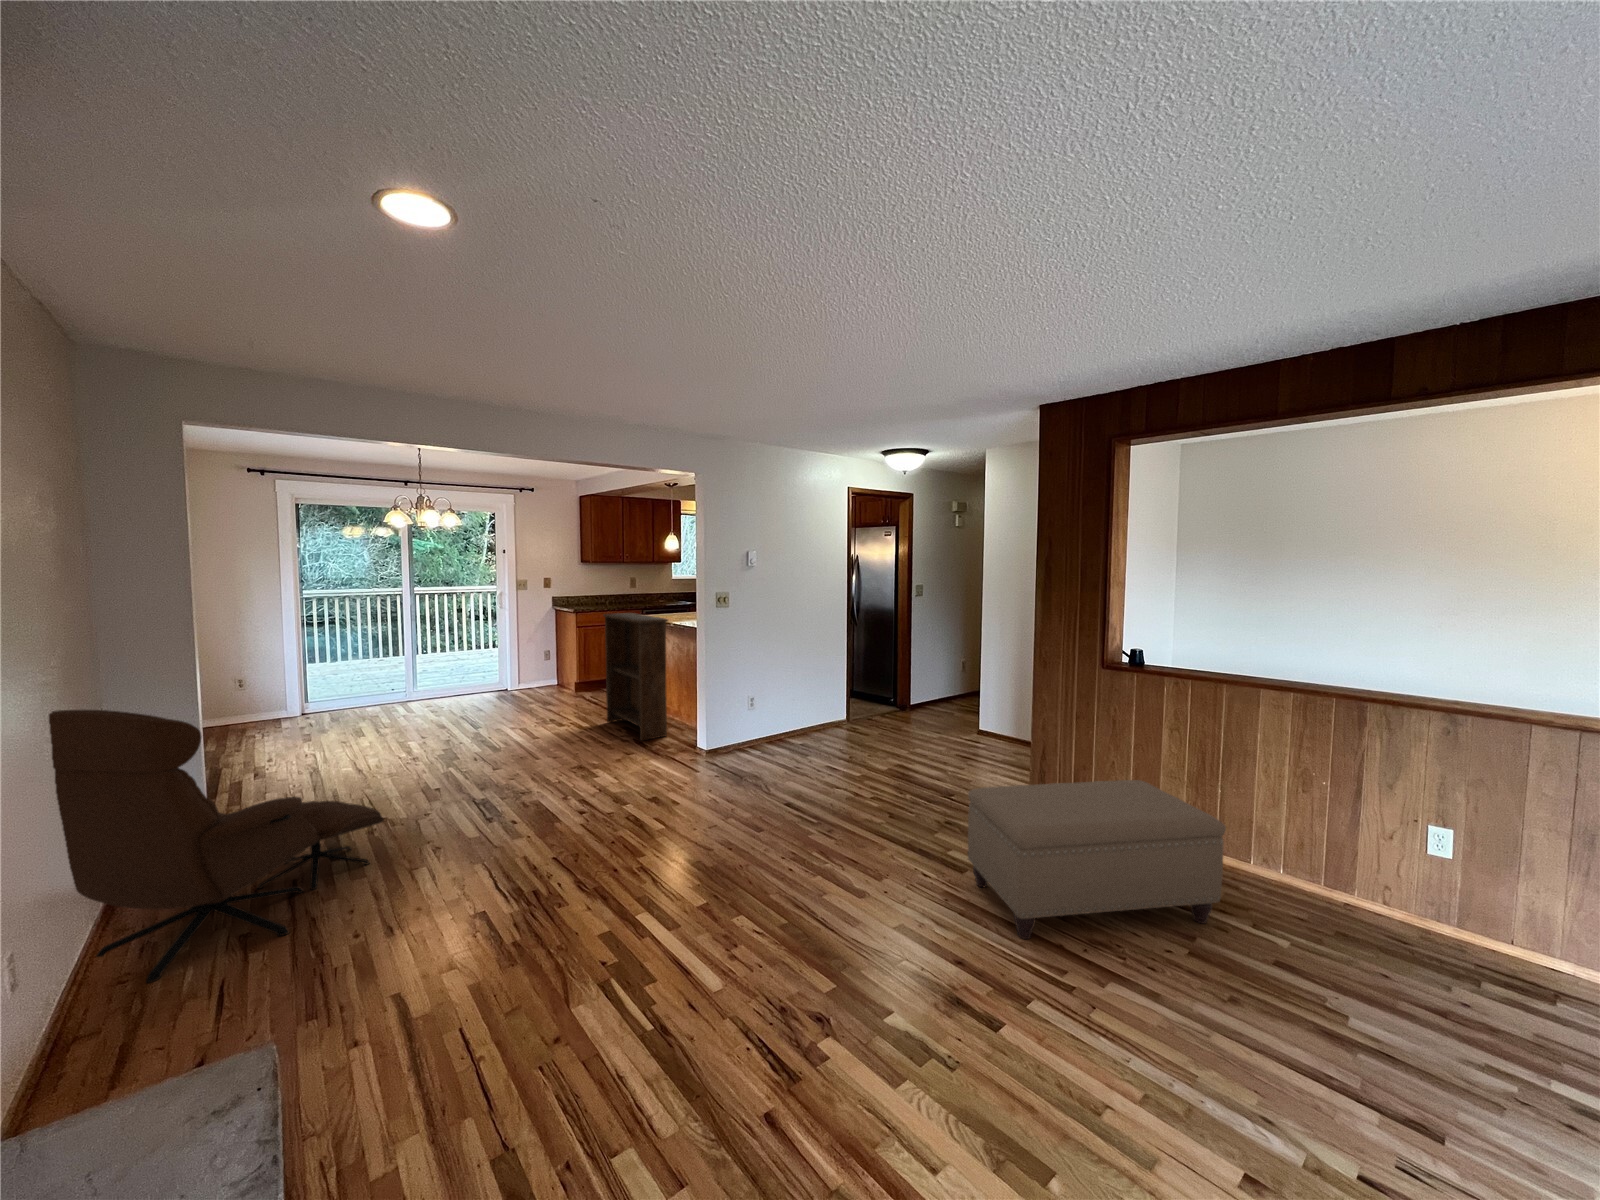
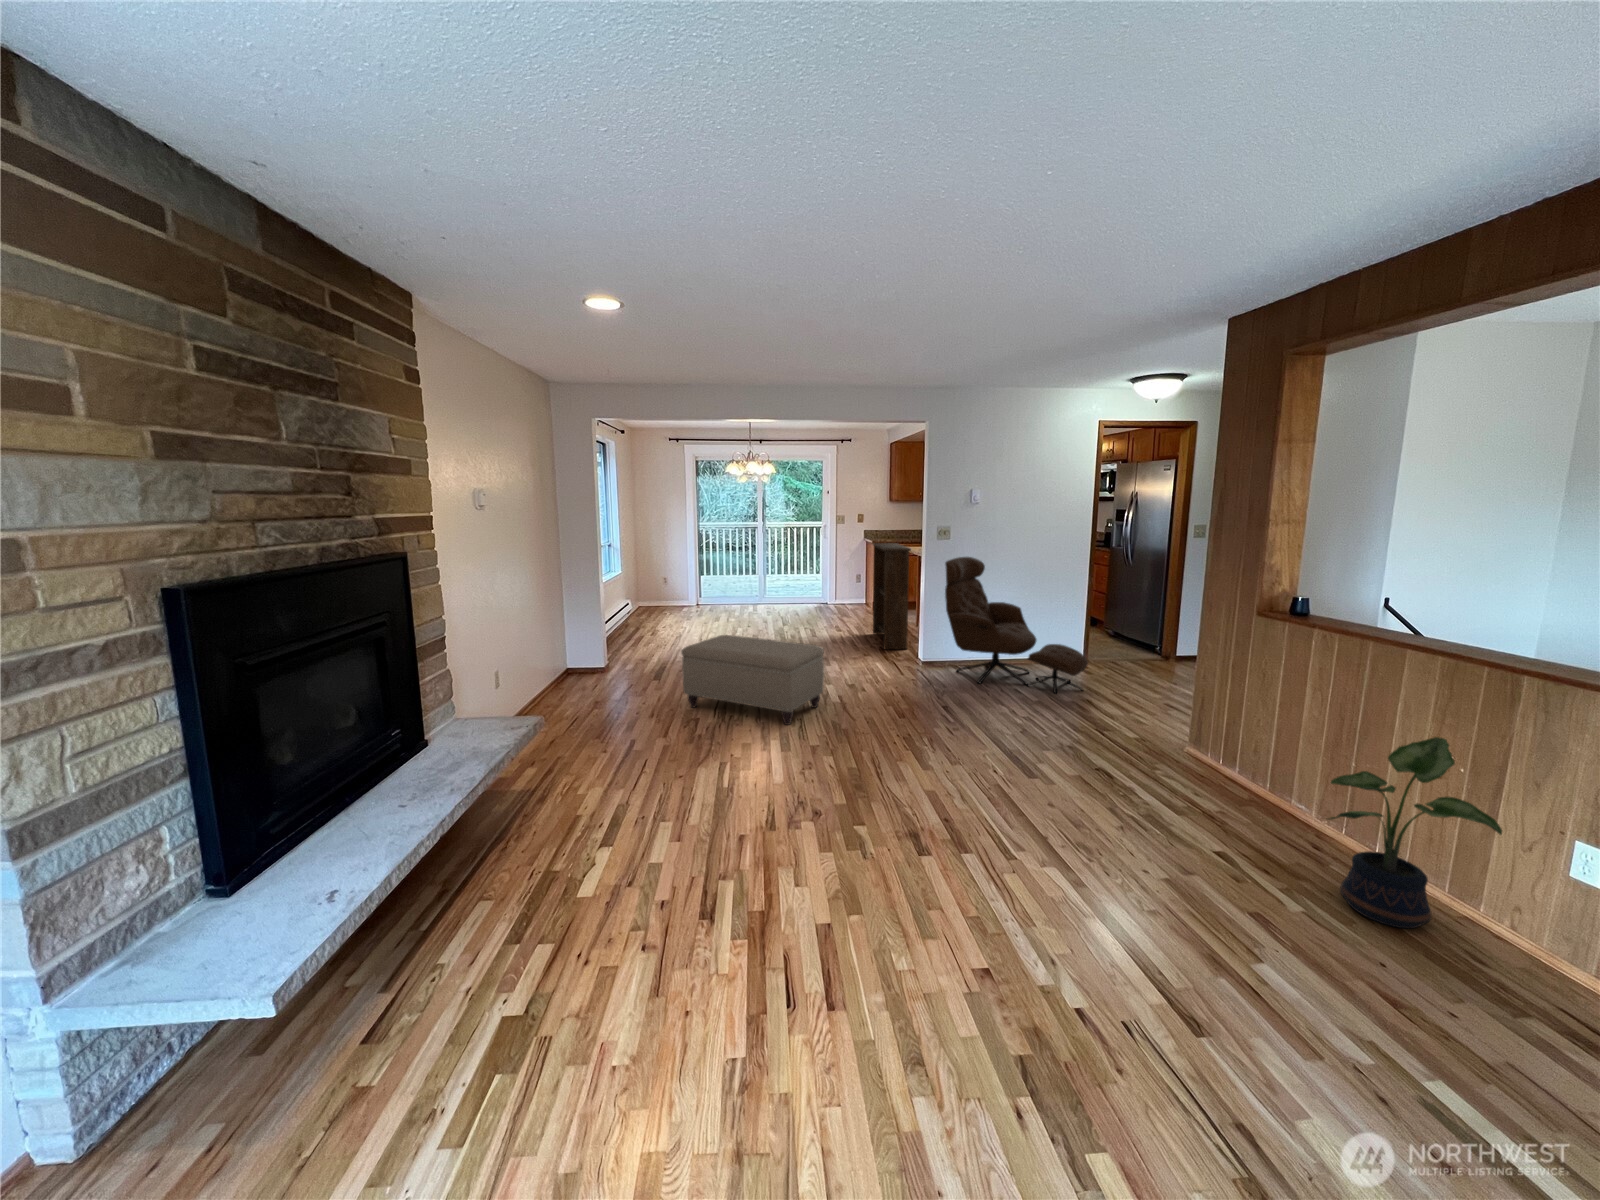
lounge chair: present [49,710,384,983] -> present [945,557,1088,694]
potted plant: none [1255,759,1397,930] -> present [1330,737,1502,928]
ottoman: present [968,780,1226,939] -> present [681,635,824,725]

